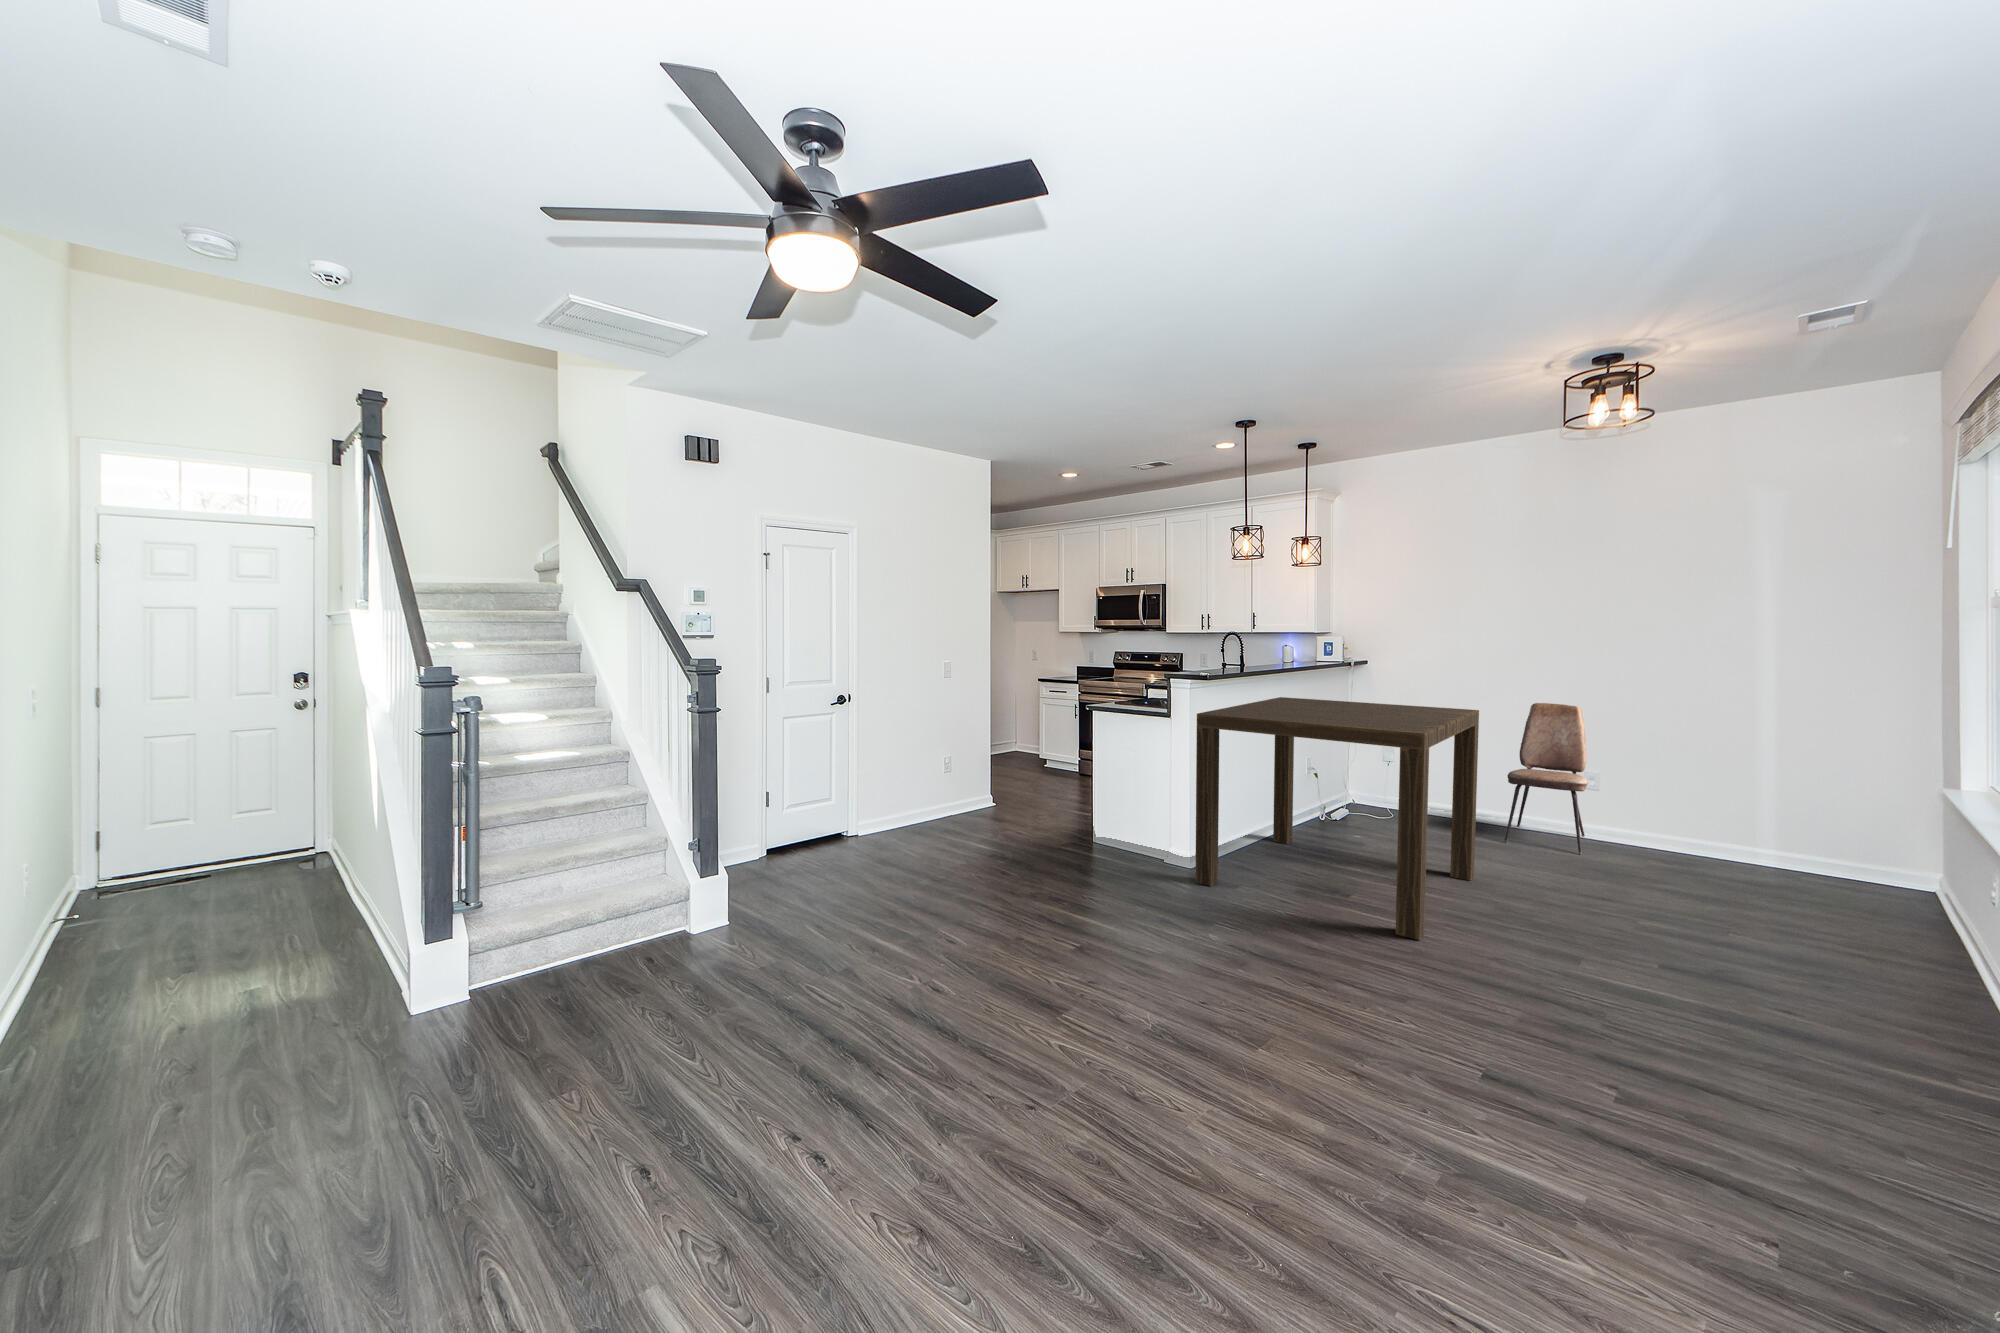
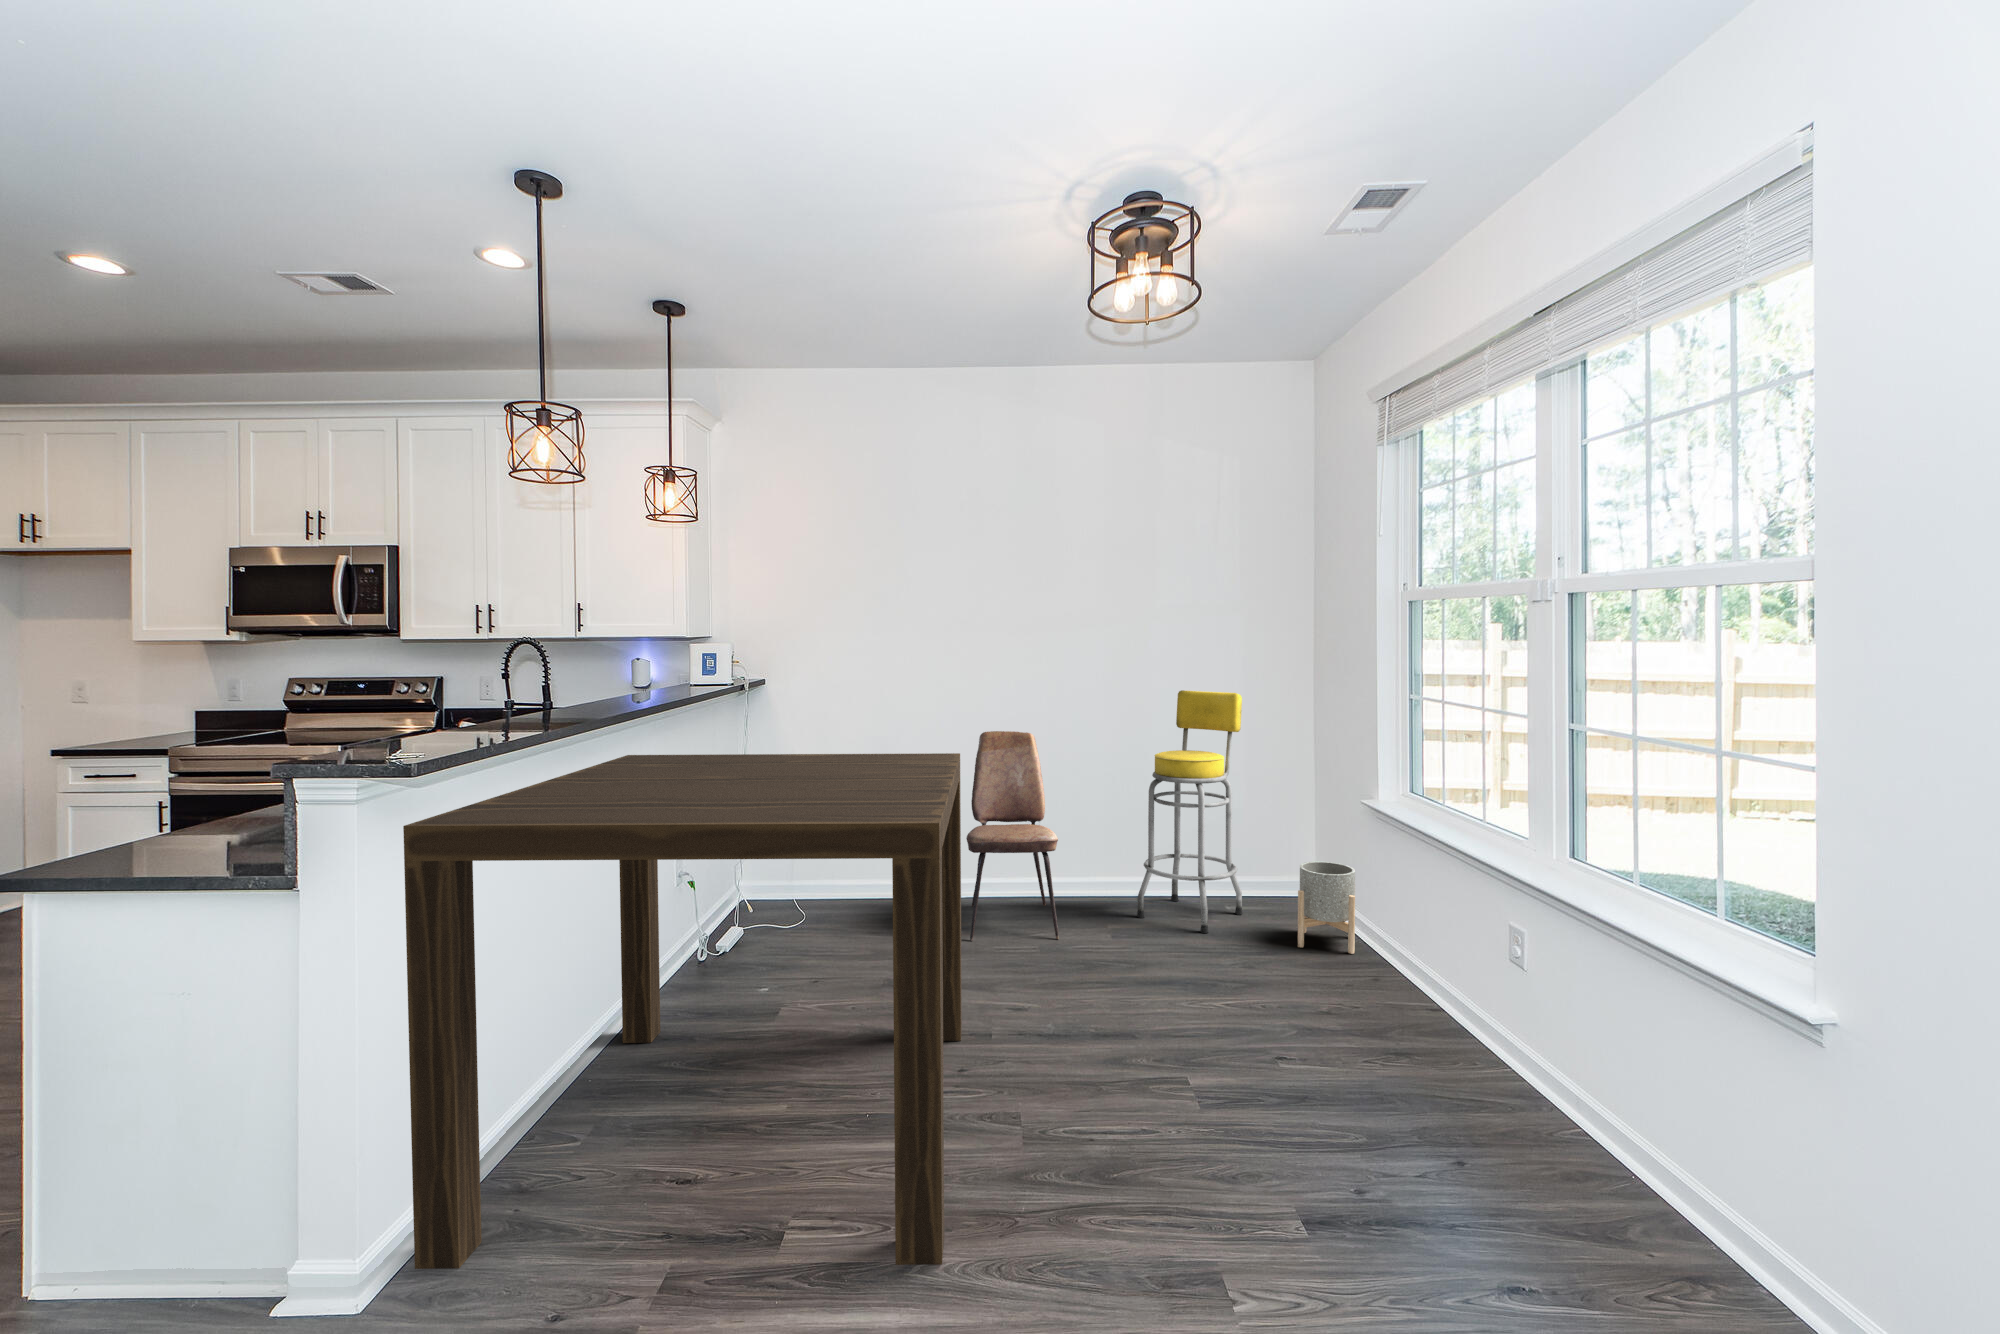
bar stool: none [1669,680,1805,877] -> present [1137,690,1243,933]
planter: none [1833,836,1921,918] -> present [1298,862,1355,954]

